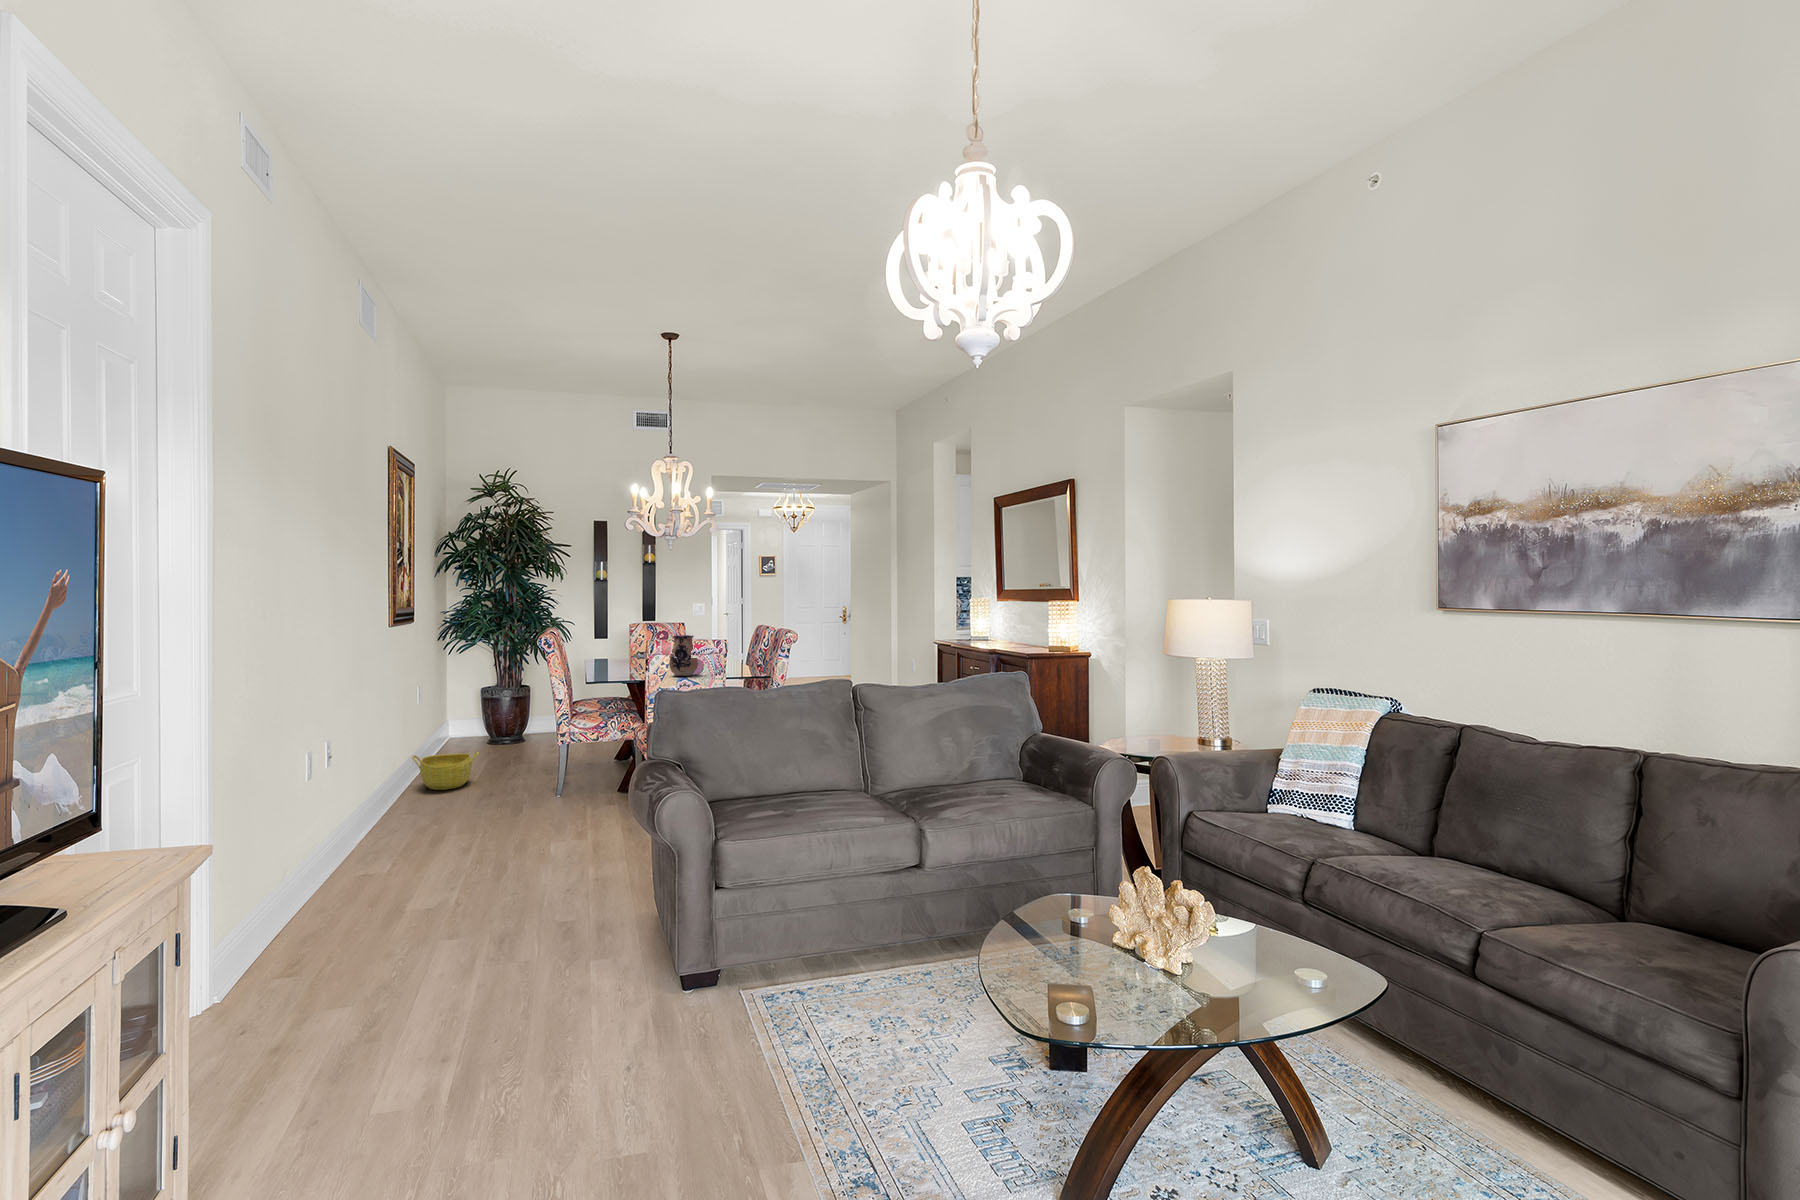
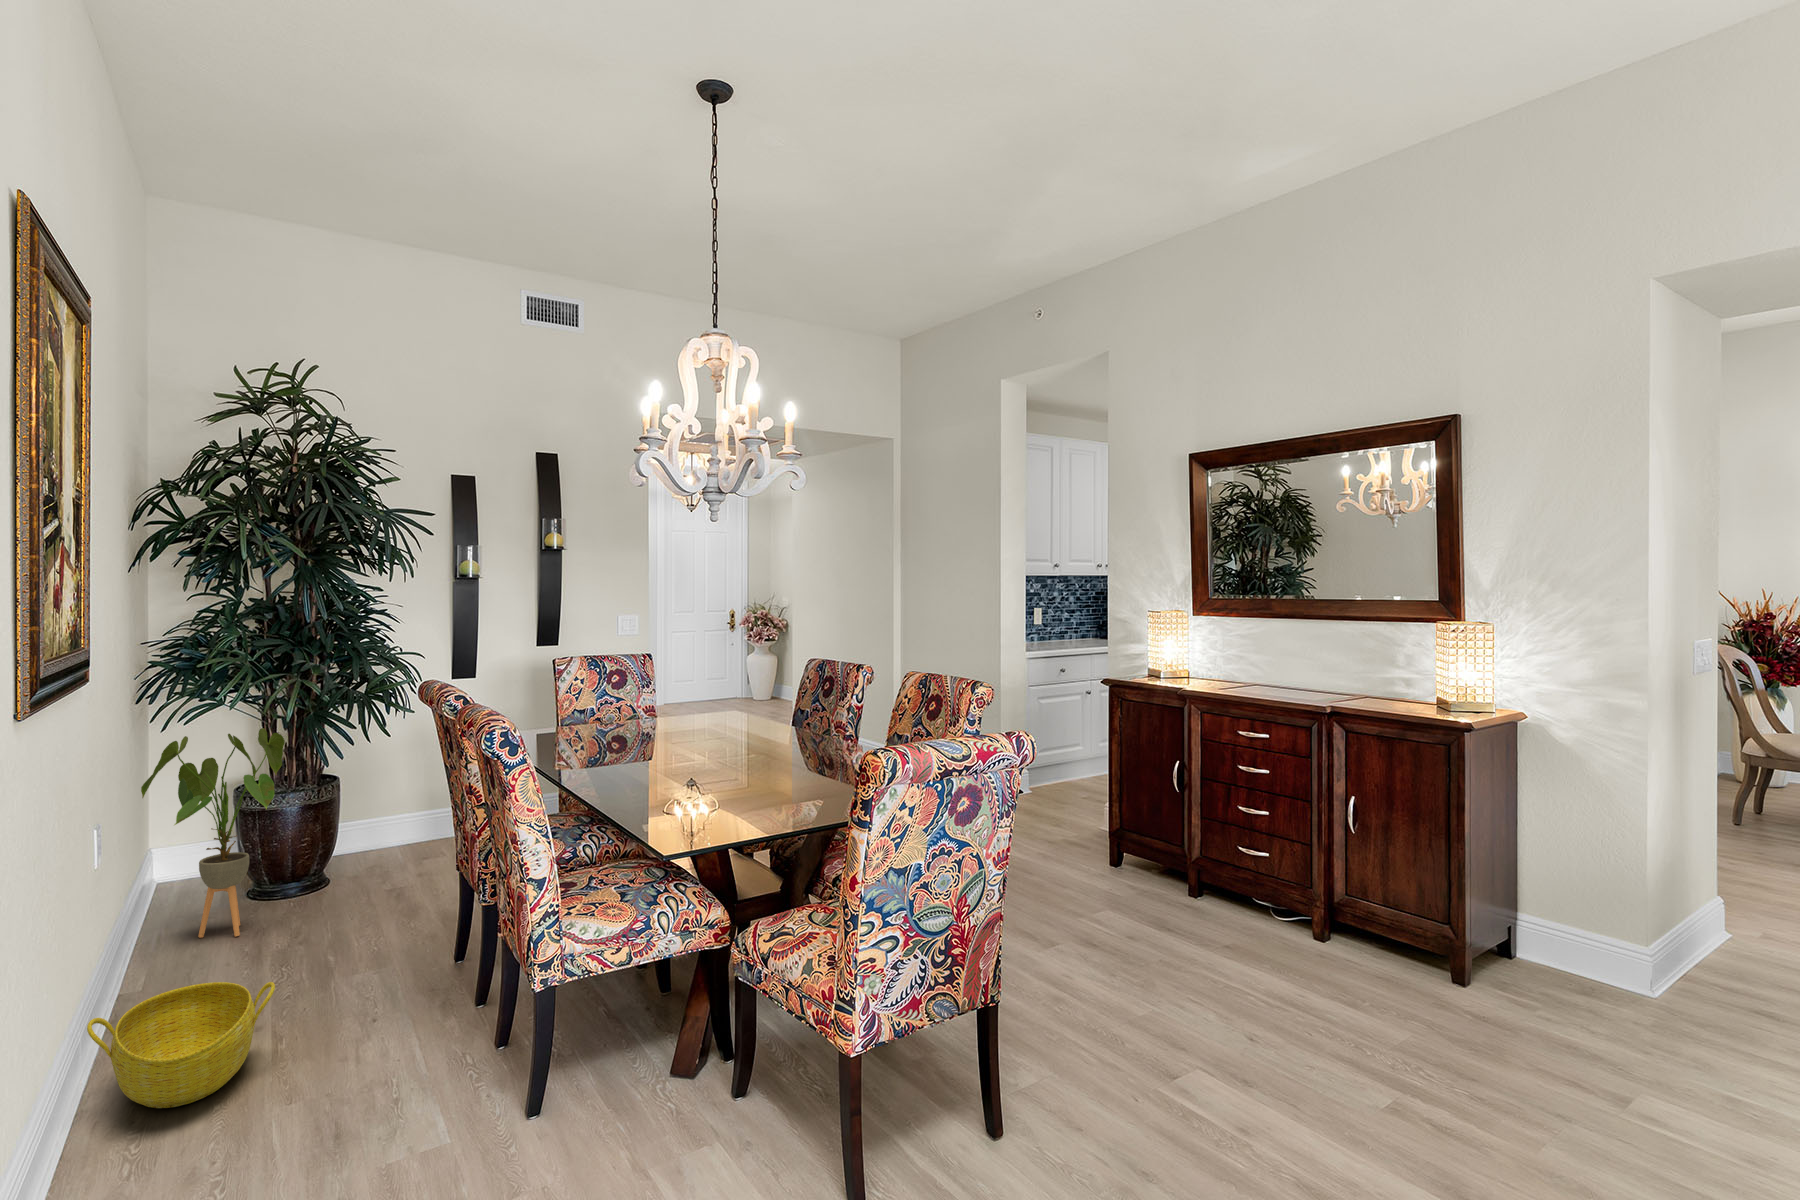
ceramic pitcher: present [669,635,698,676] -> none [757,698,818,789]
house plant: none [437,656,499,755] -> present [141,728,285,938]

